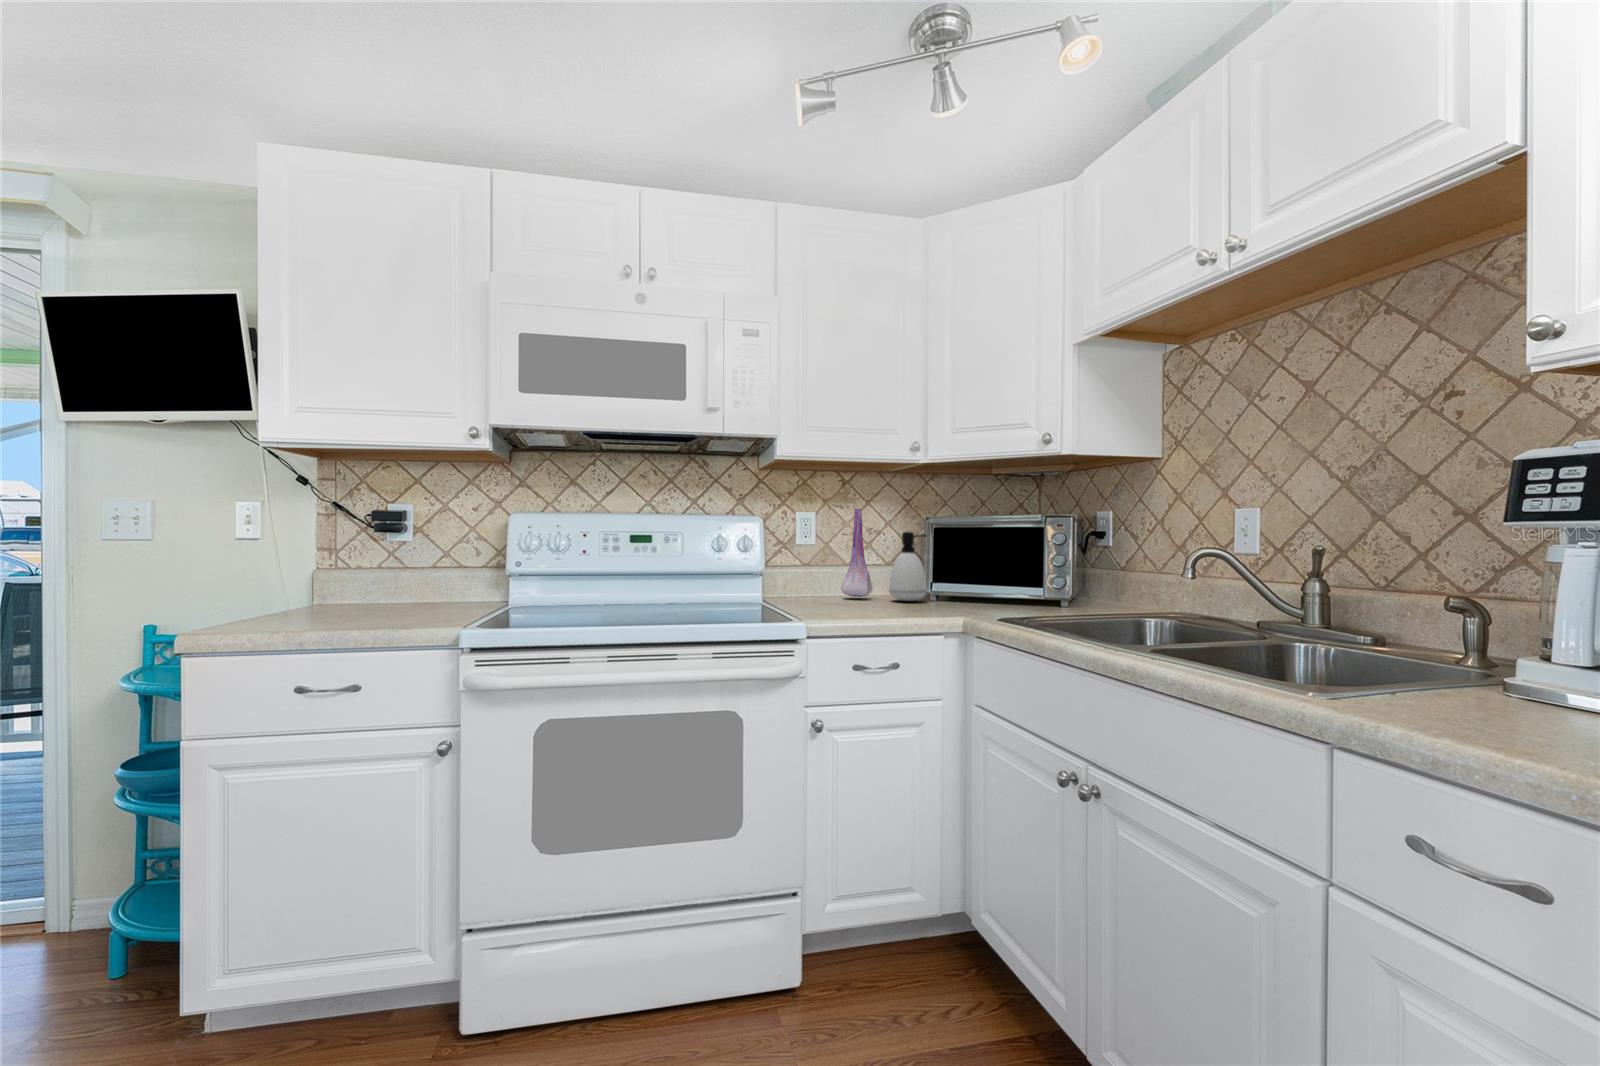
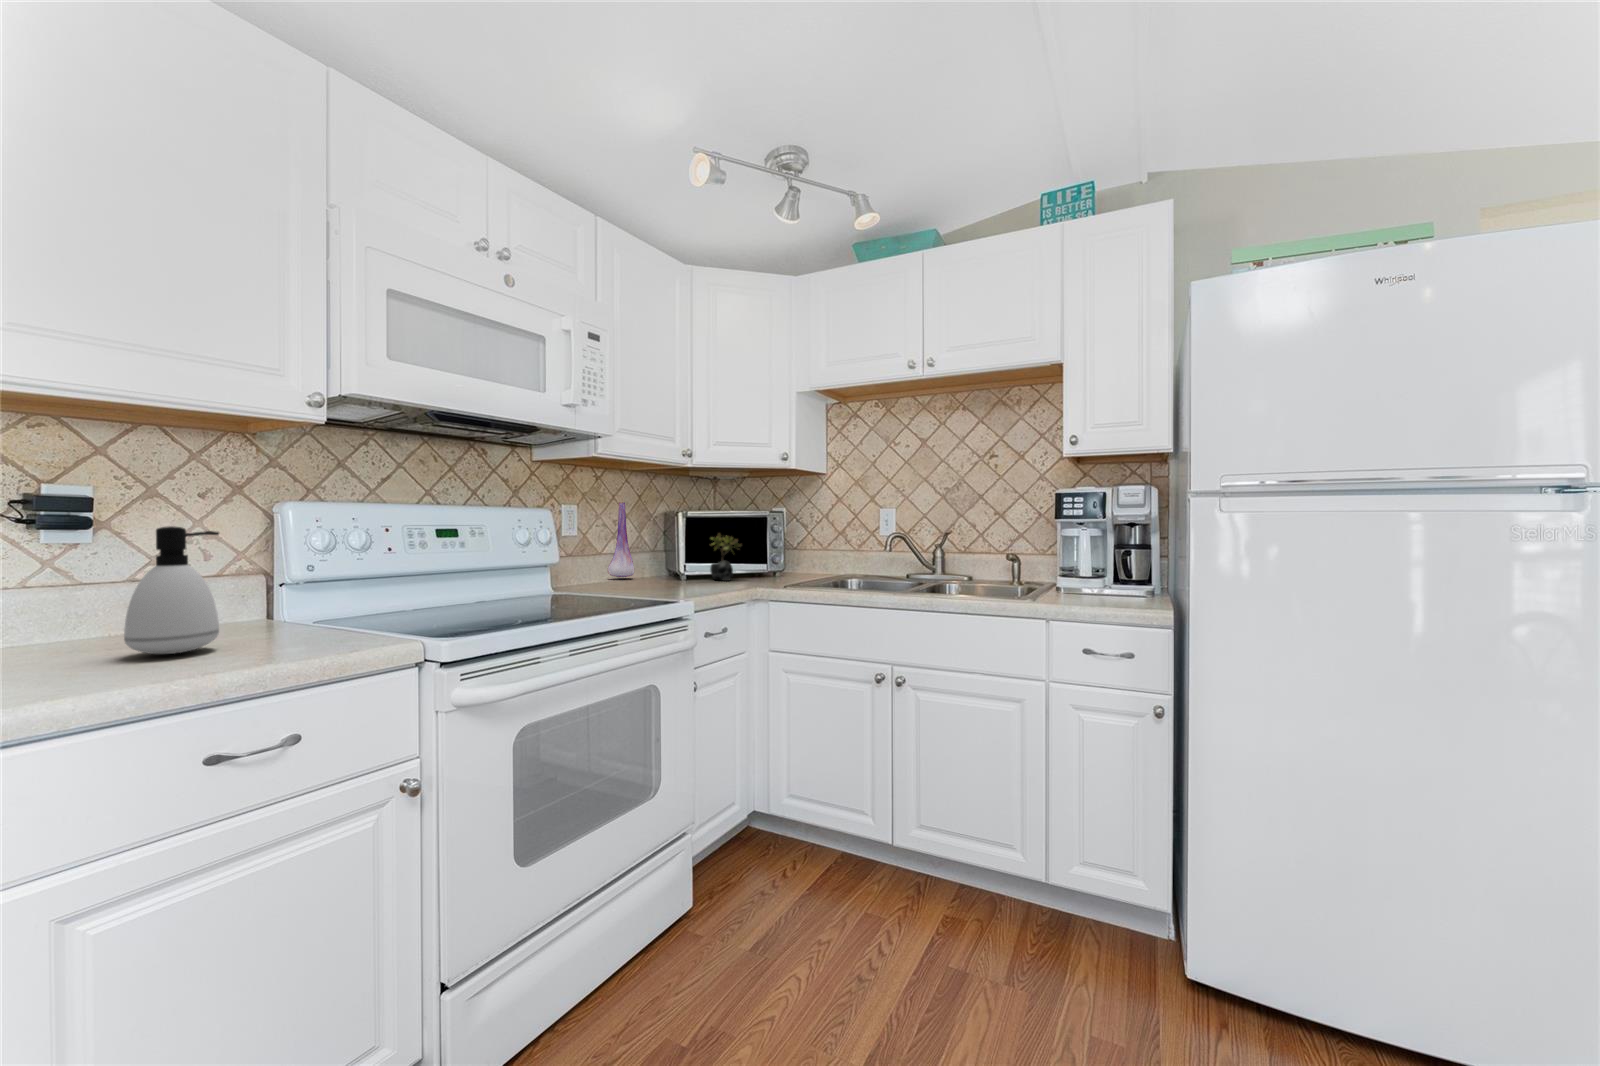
soap dispenser: present [889,532,927,601] -> present [124,526,219,654]
succulent plant: none [938,546,982,610] -> present [710,533,742,581]

